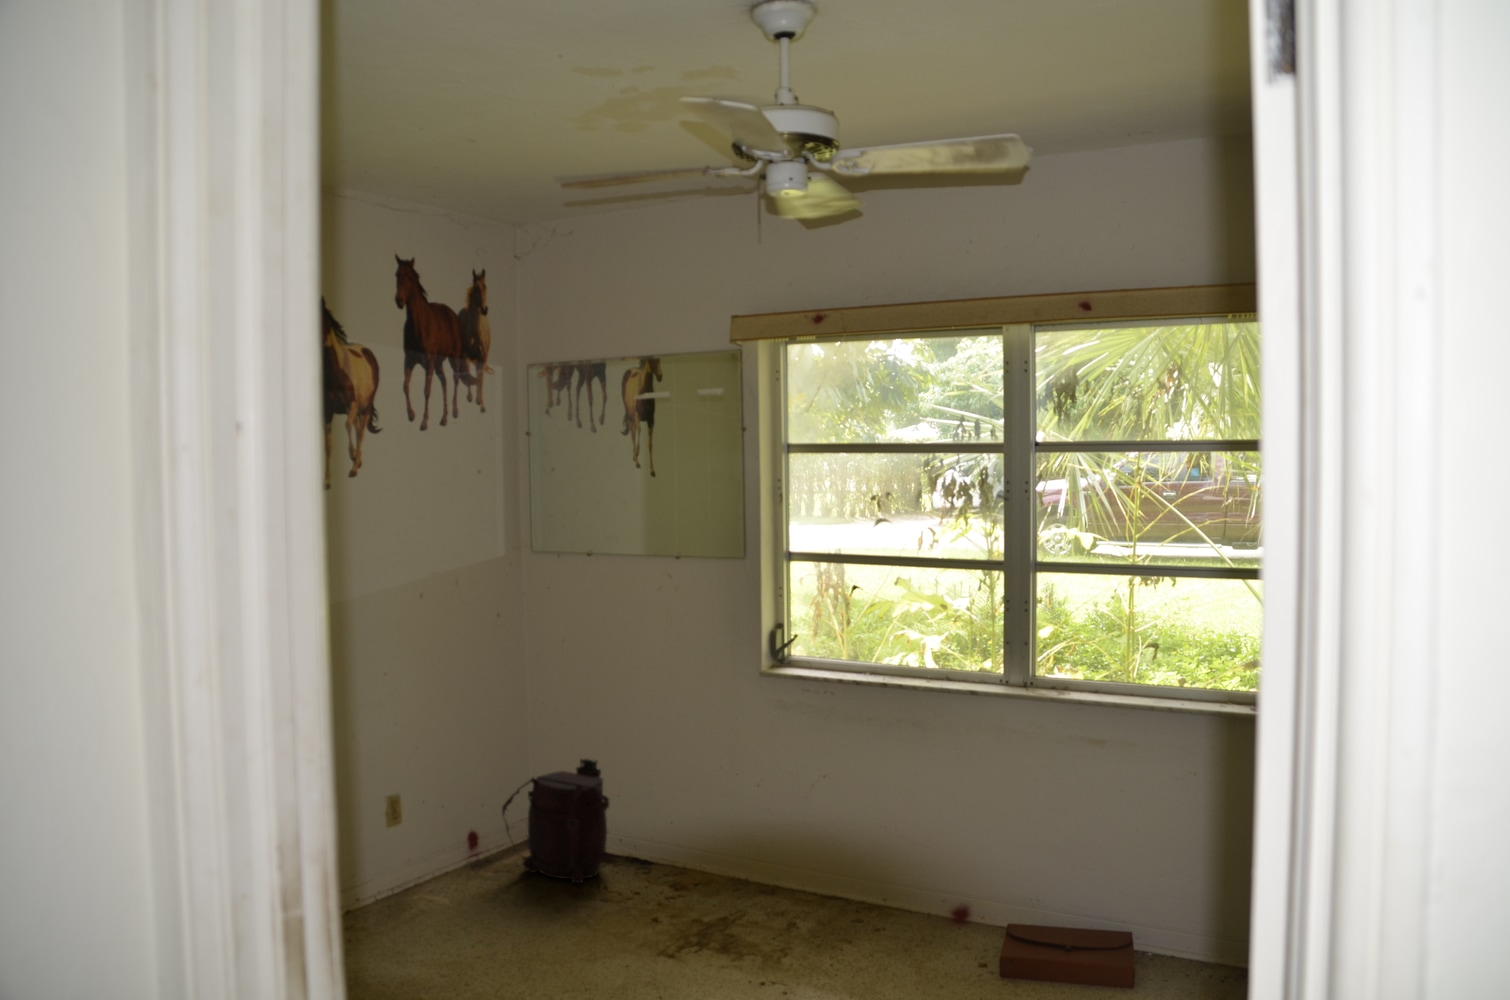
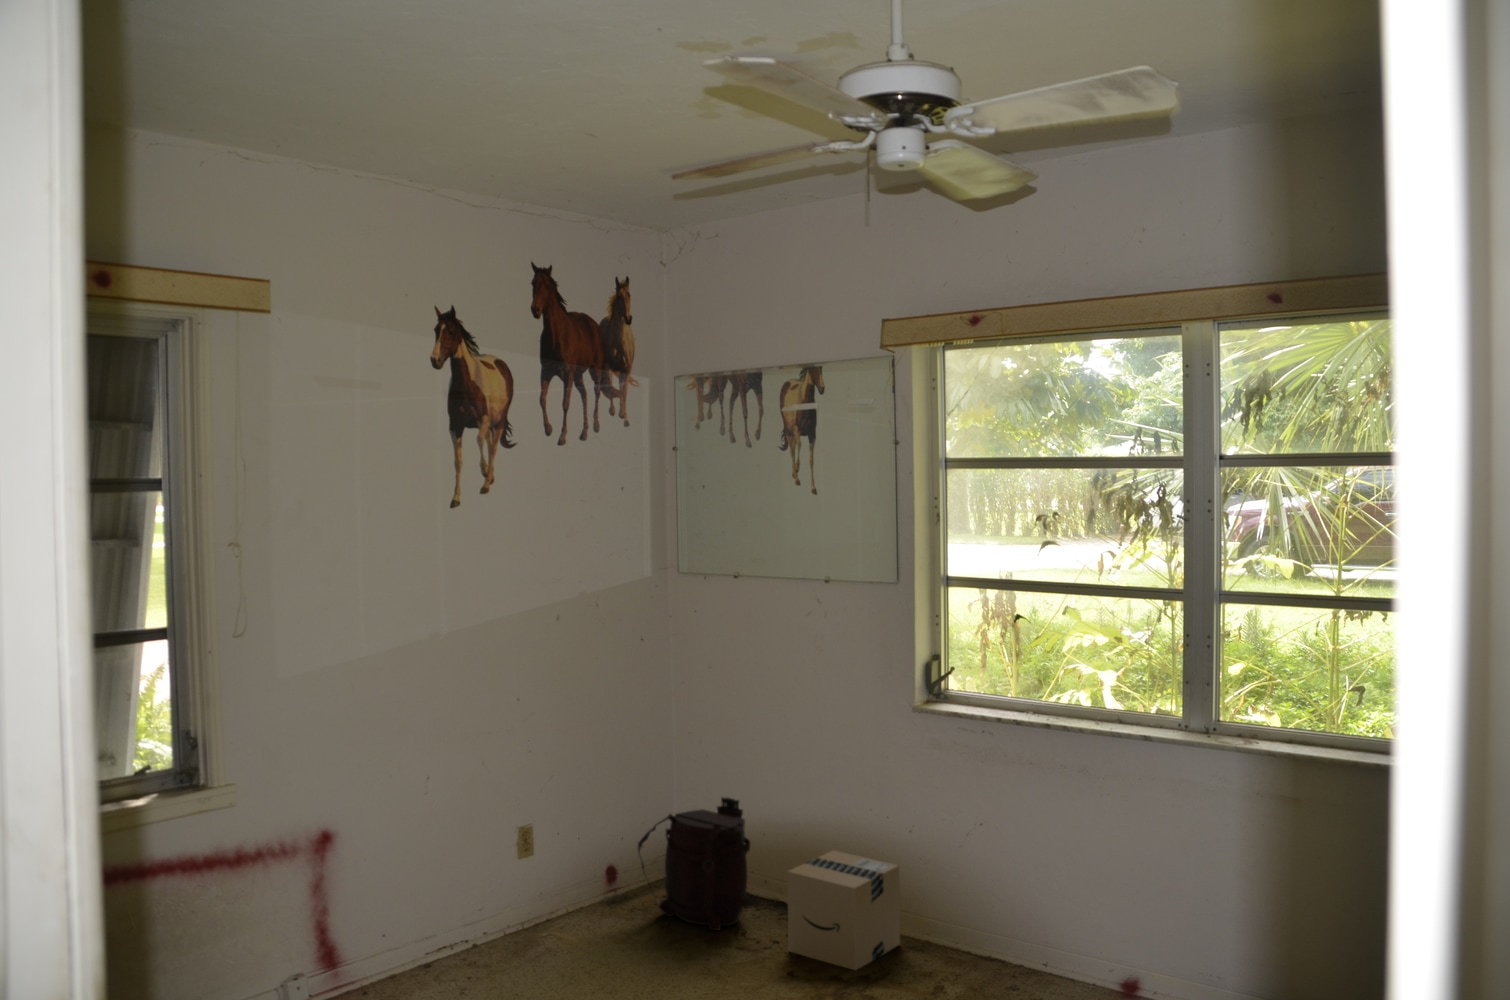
cardboard box: none [648,803,750,913] -> present [787,851,900,970]

